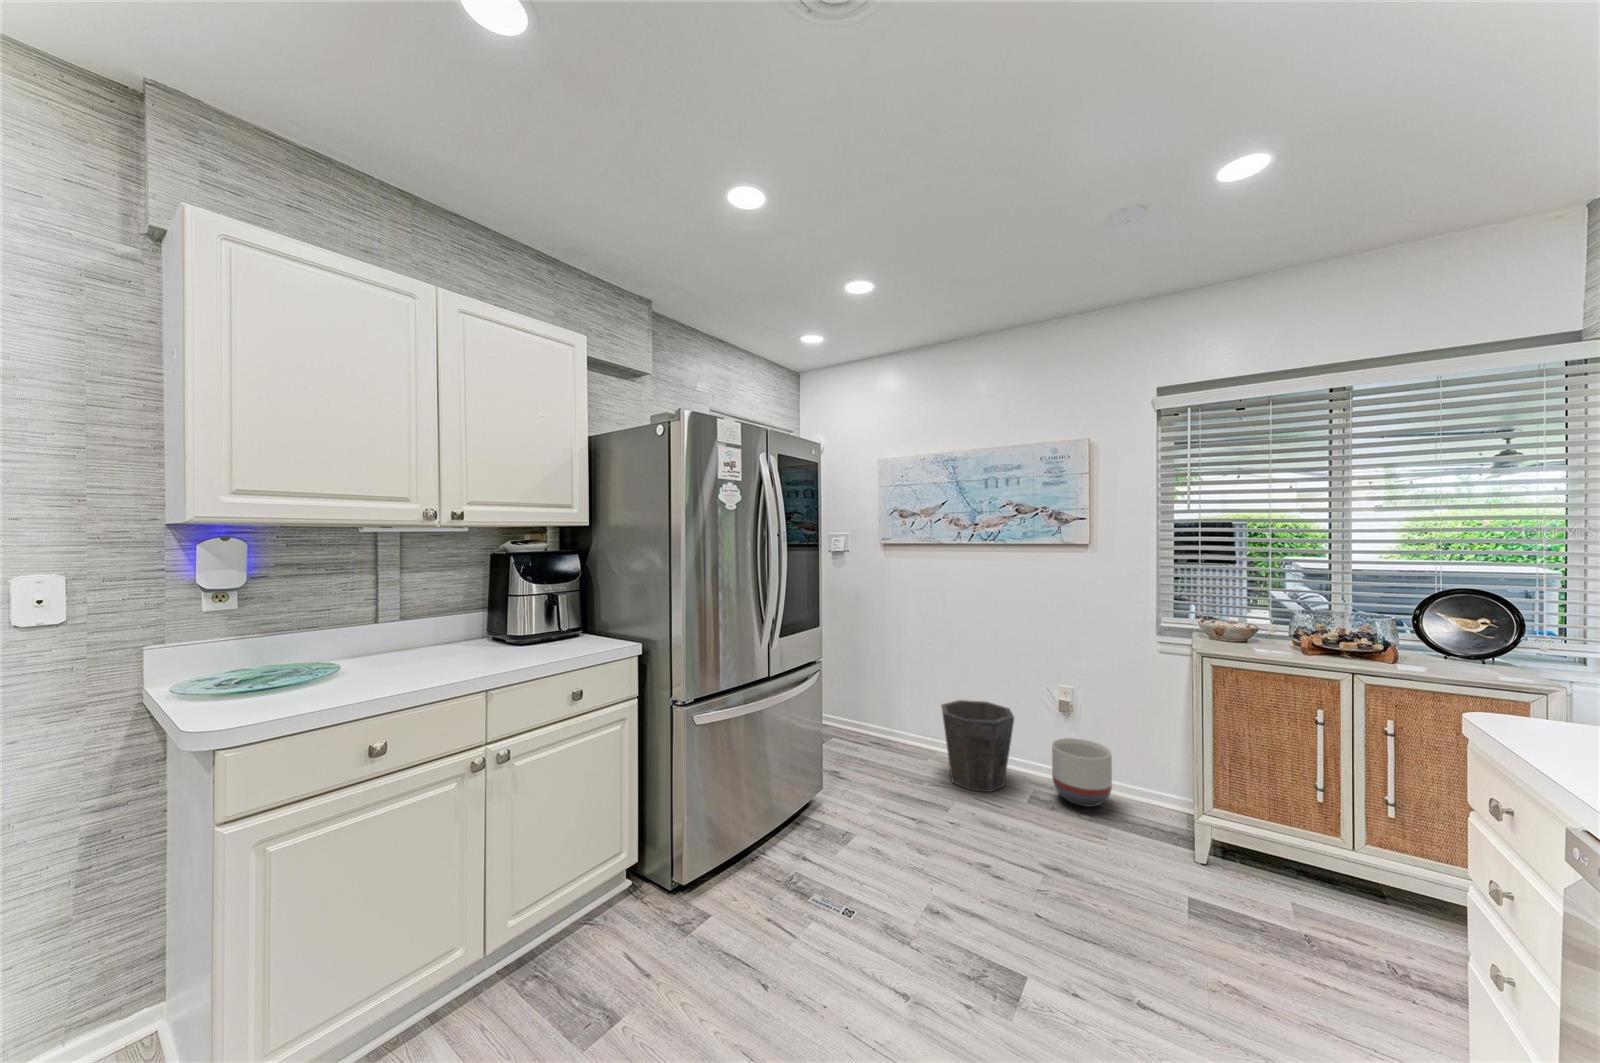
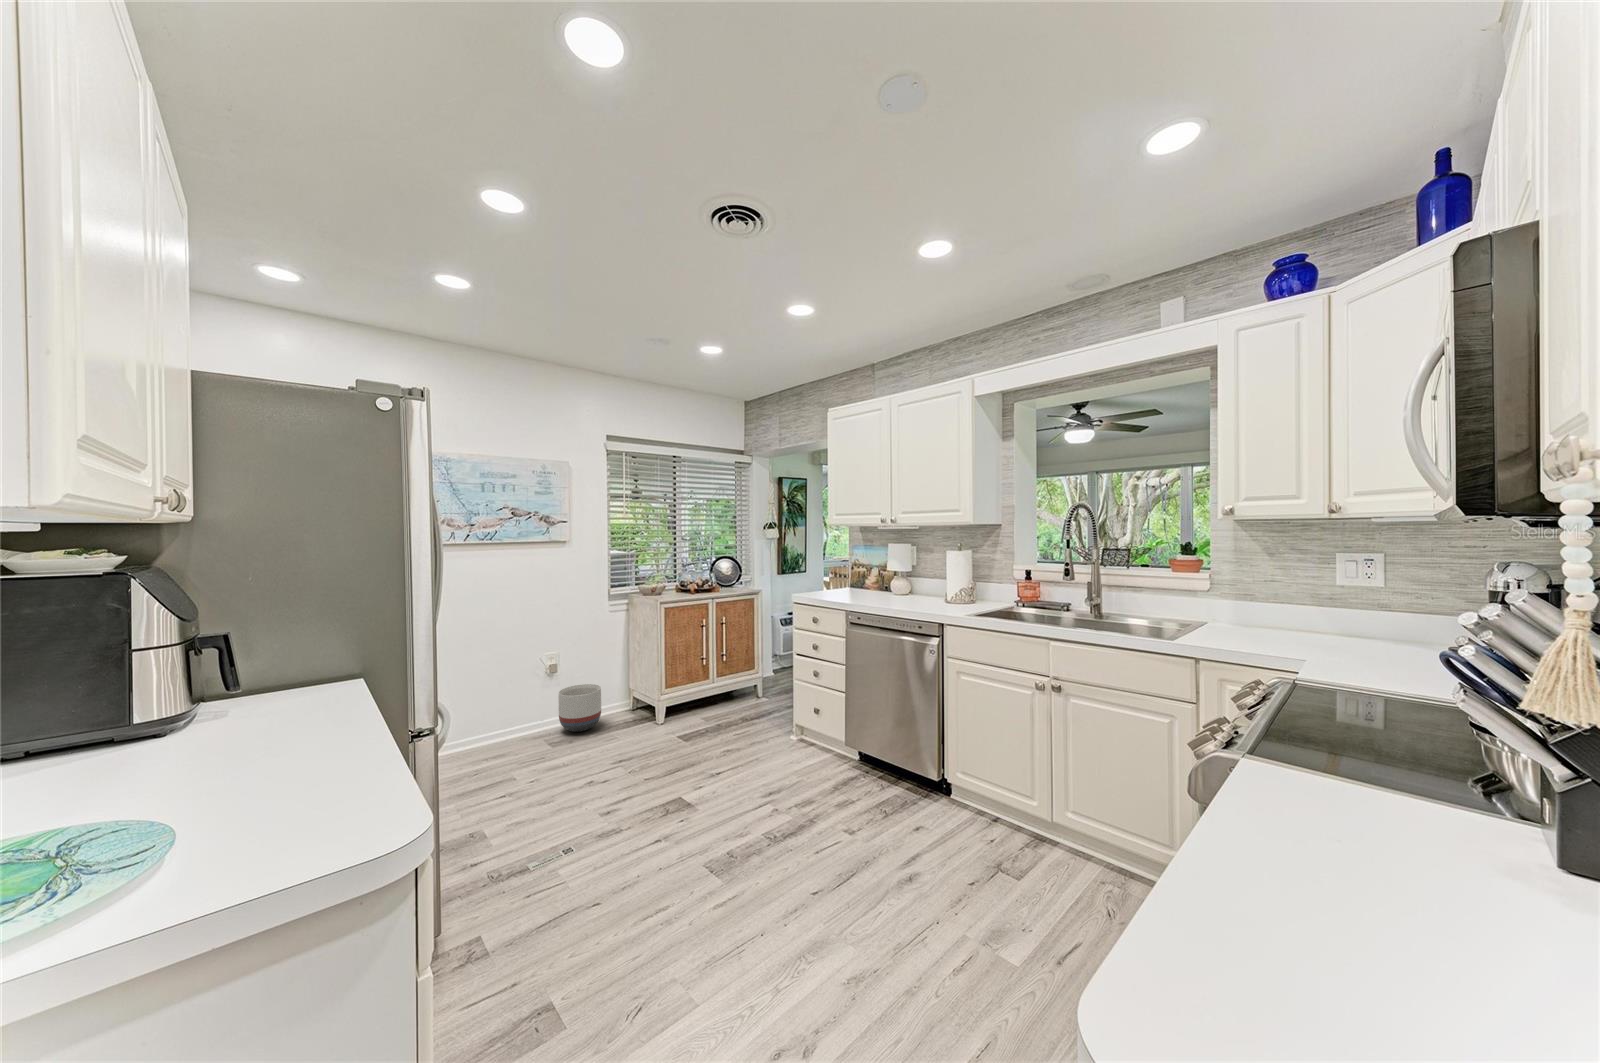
waste bin: present [941,700,1014,792] -> none [462,684,534,767]

